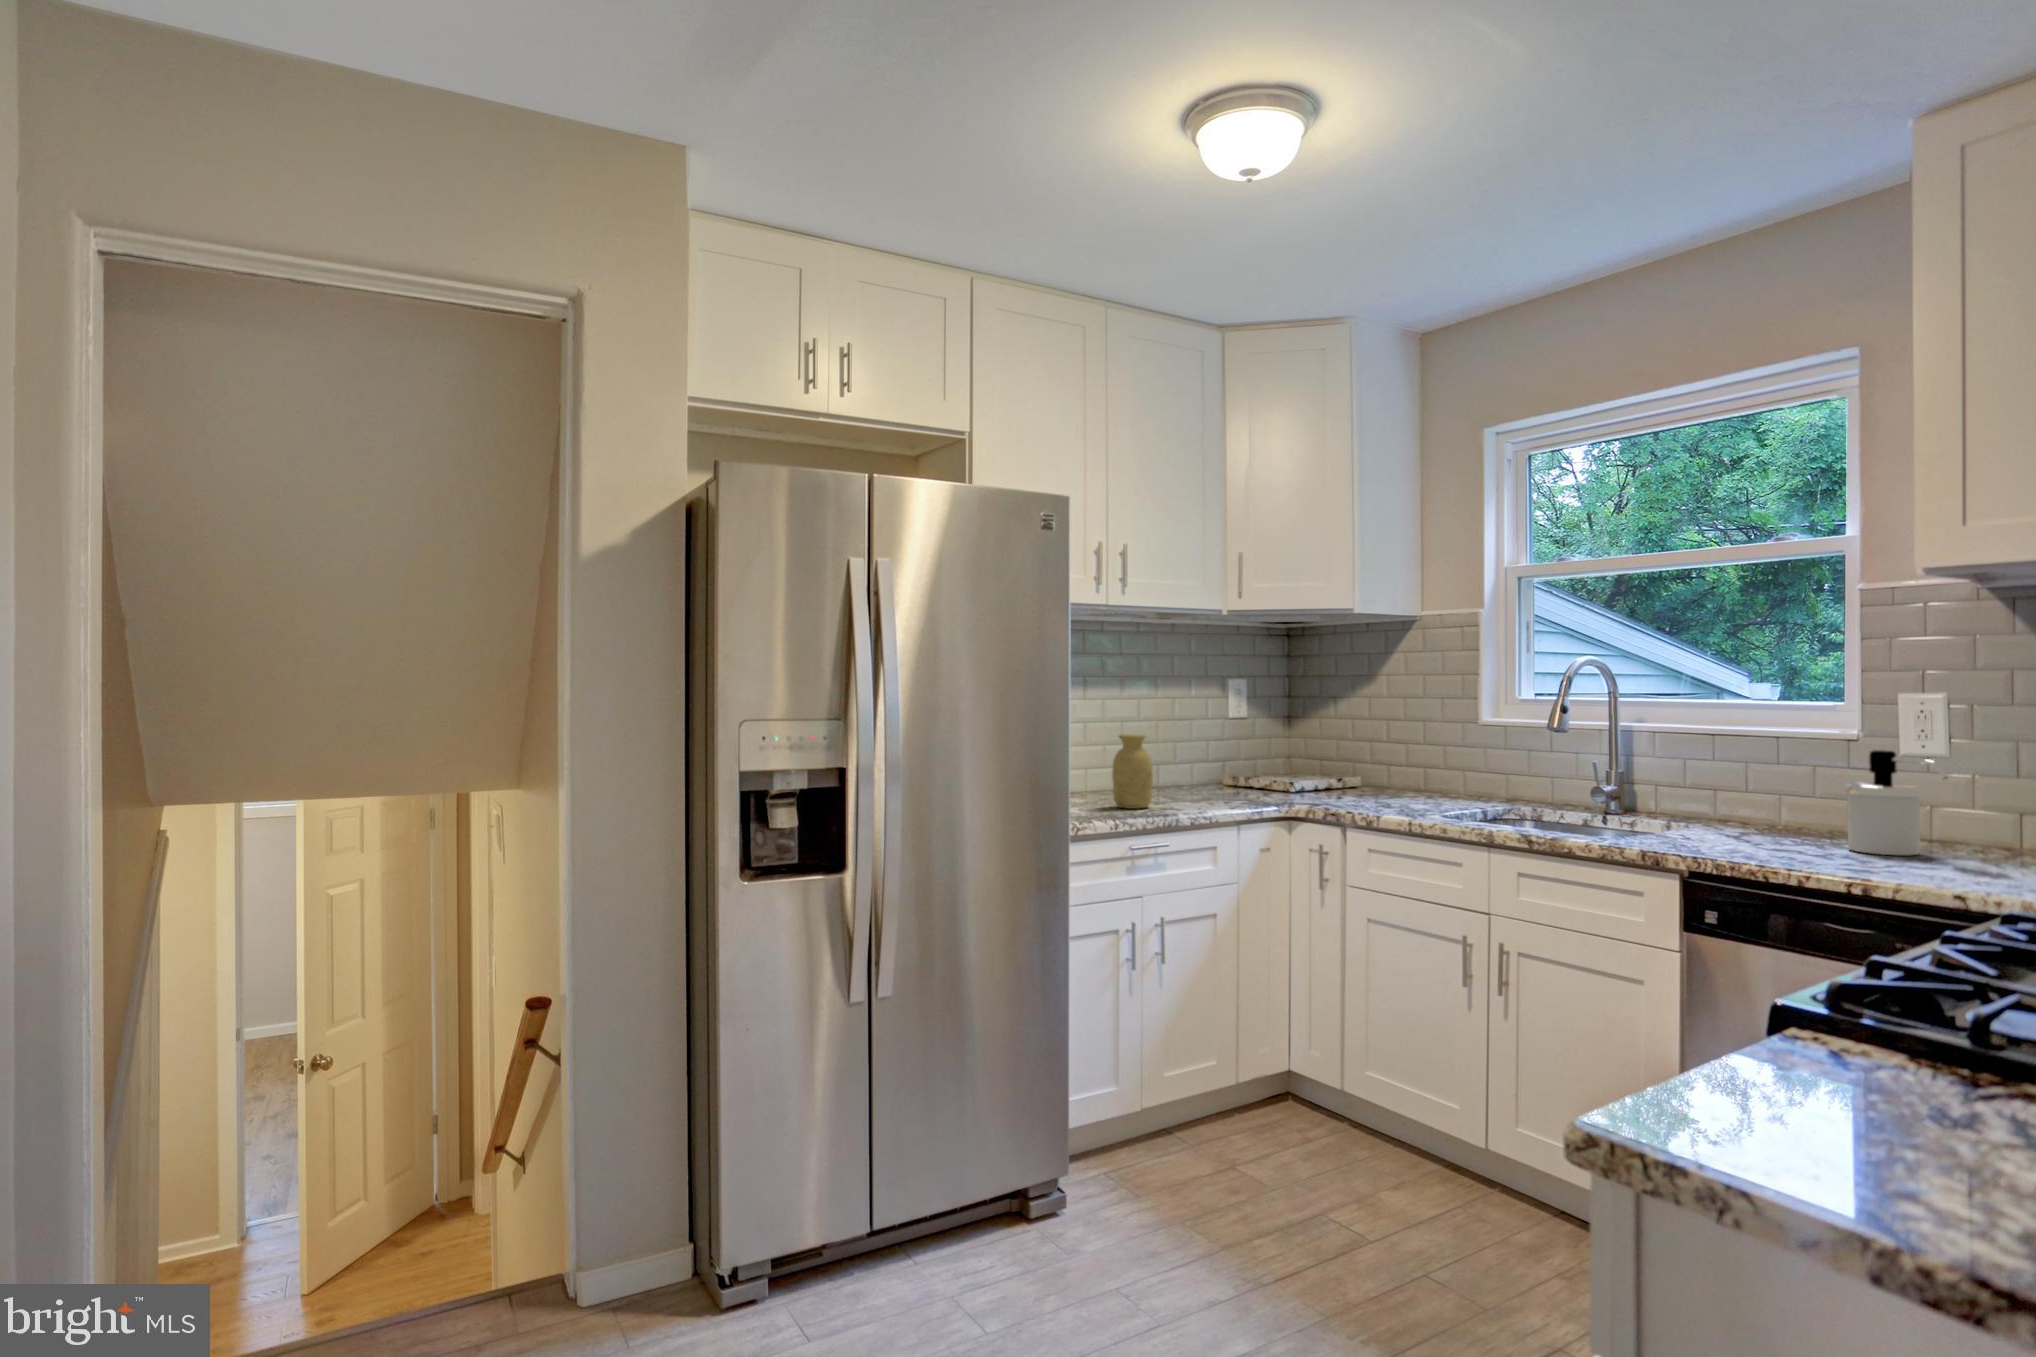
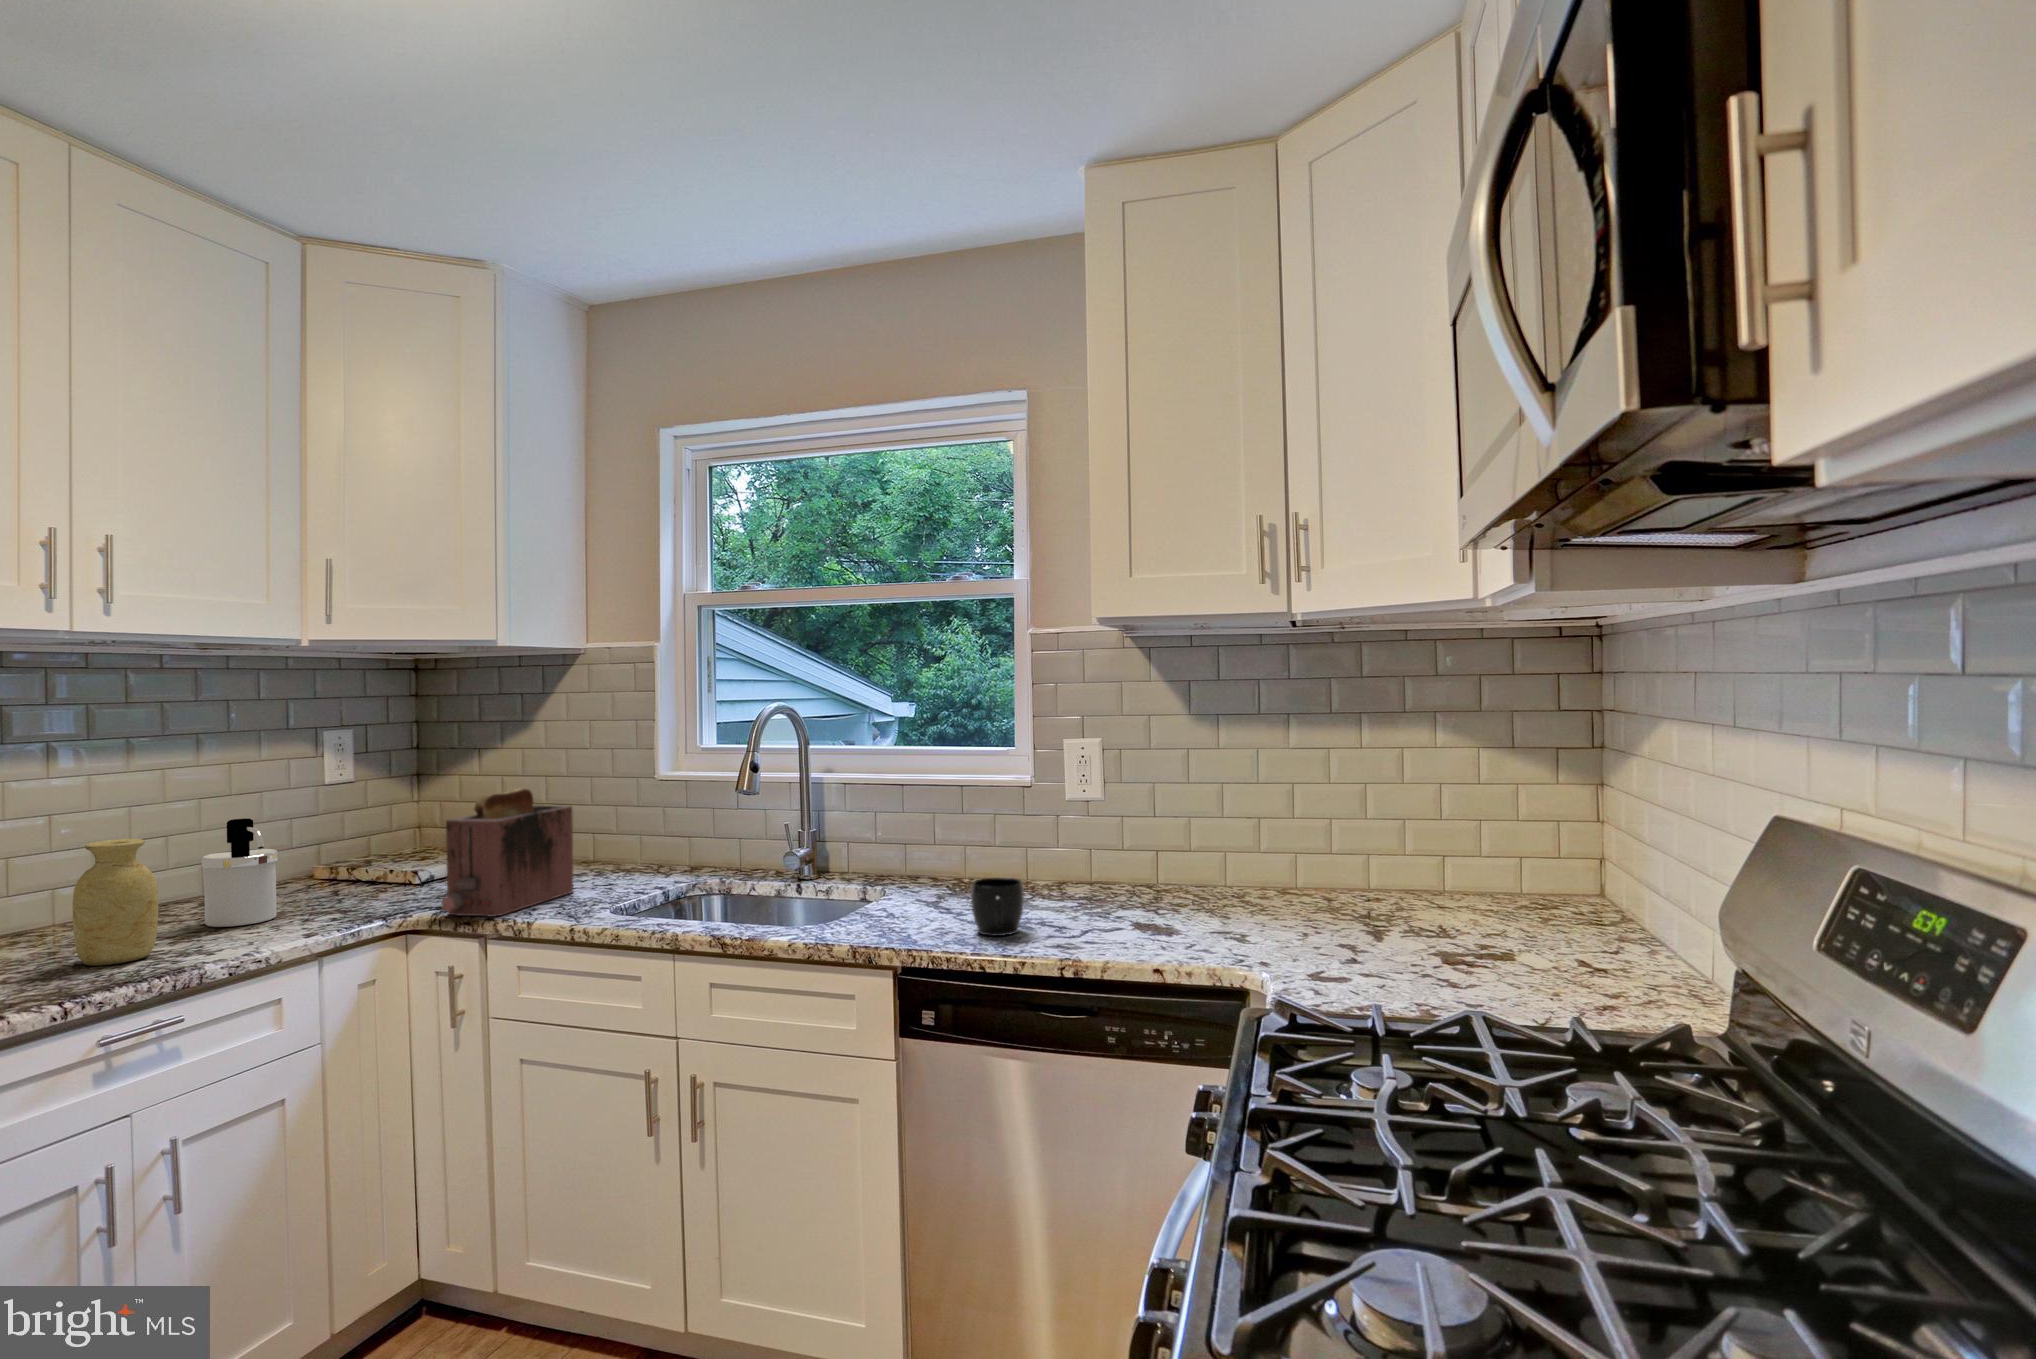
toaster: none [1314,721,1408,811] -> present [441,788,573,917]
soap dispenser: present [1845,750,1948,856] -> present [201,818,278,927]
mug: none [1763,809,1821,858] -> present [971,878,1024,936]

